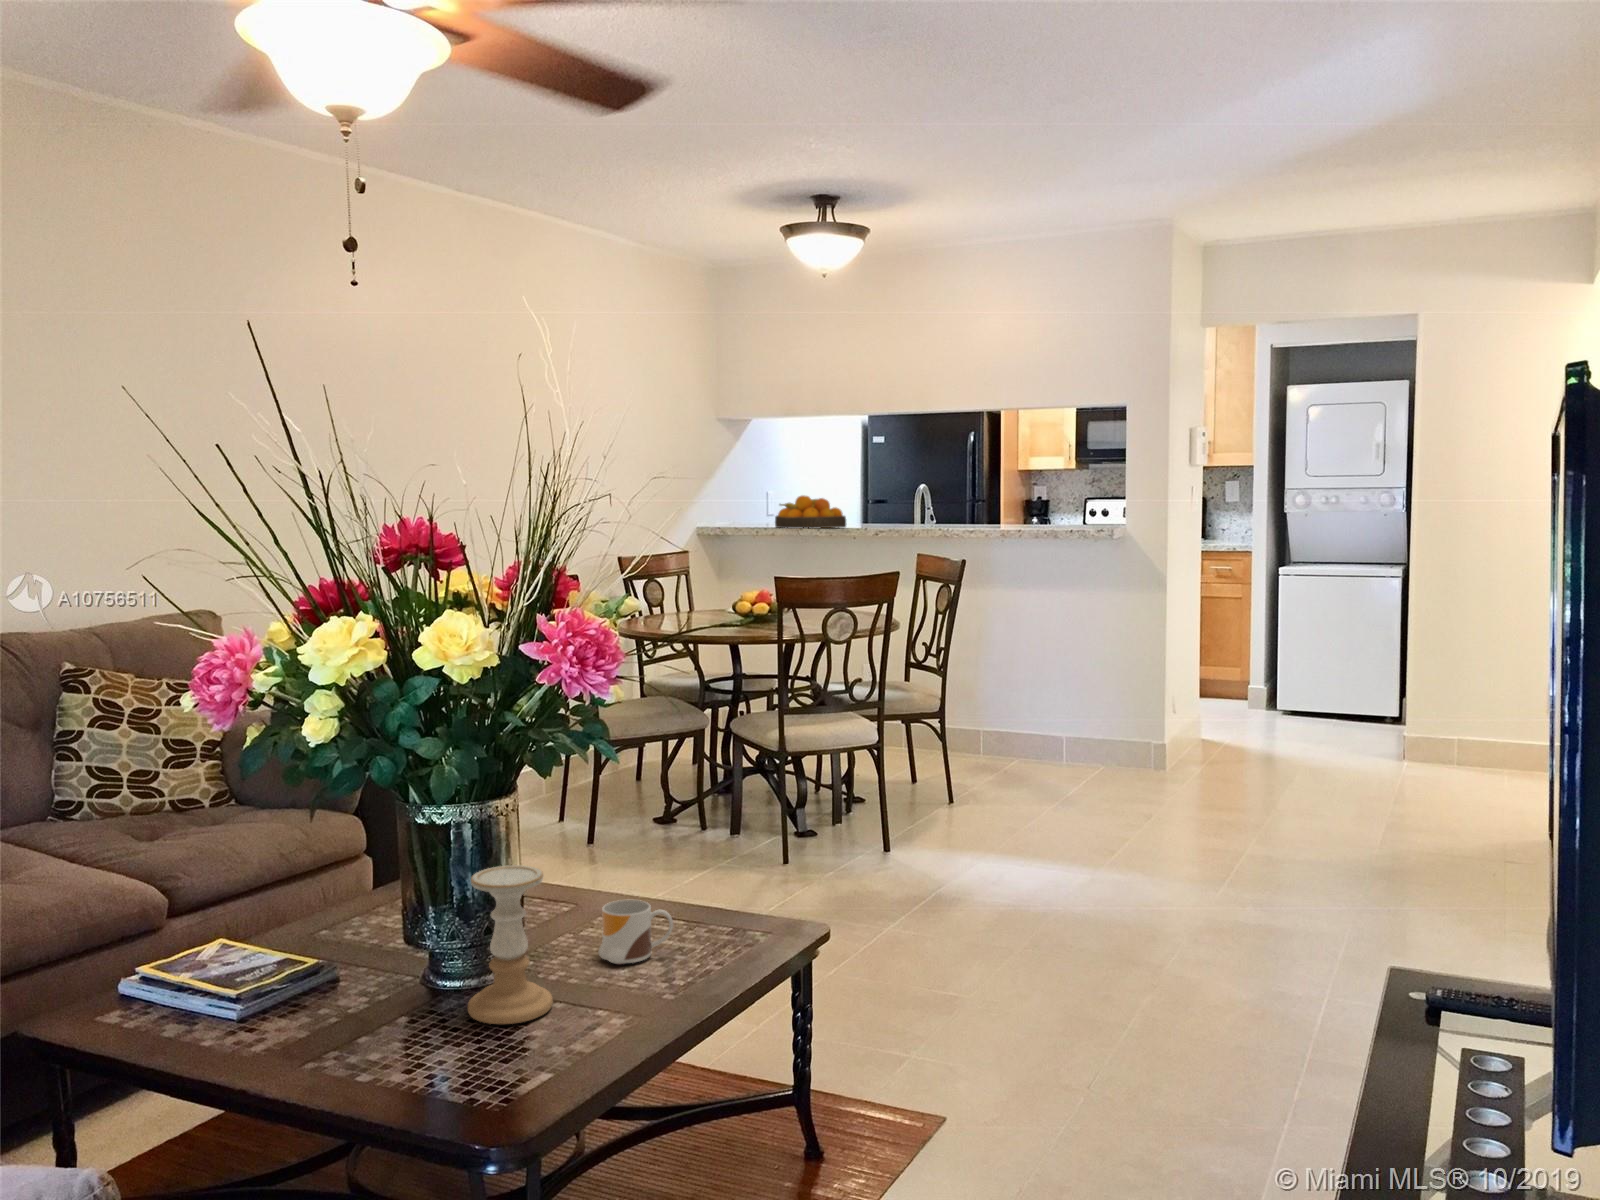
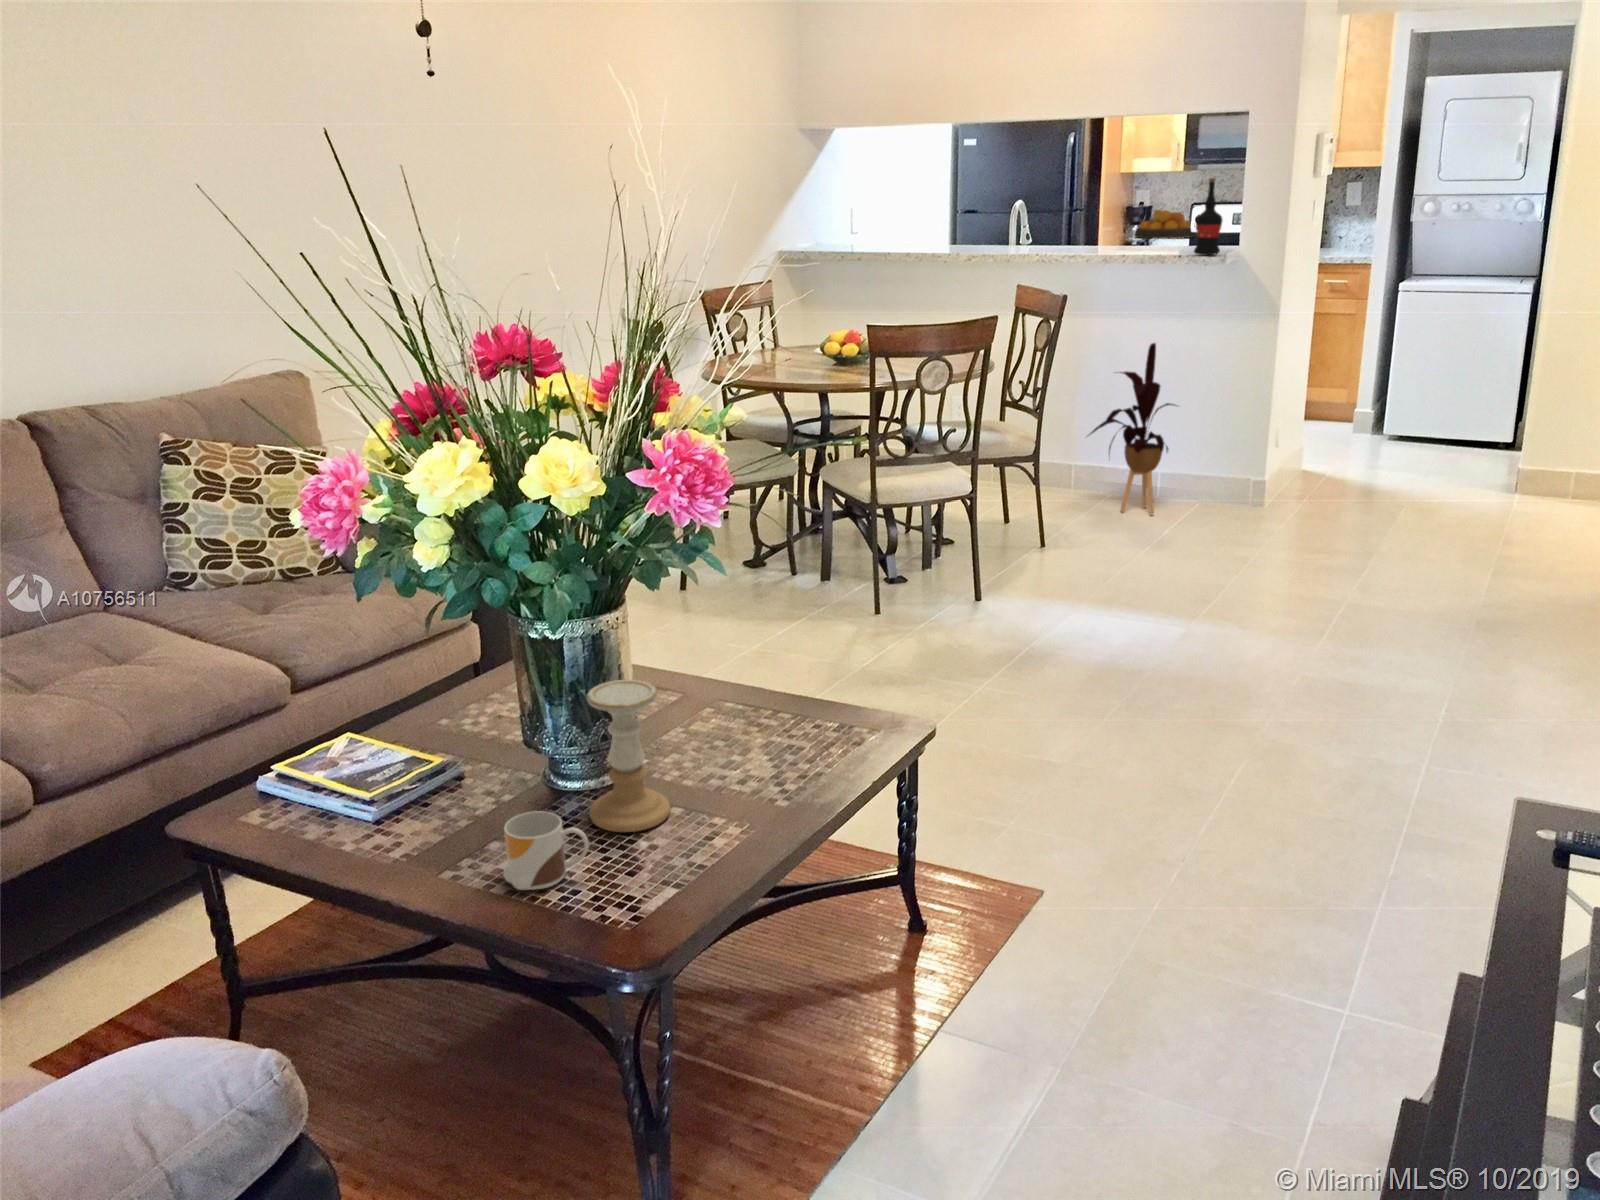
wine bottle: none [1085,463,1109,531] -> present [1194,178,1222,255]
fruit bowl: present [775,496,846,529] -> present [1135,210,1197,239]
house plant: none [990,609,1080,777] -> present [1090,343,1175,515]
mug: present [599,900,673,964] -> present [503,811,589,890]

